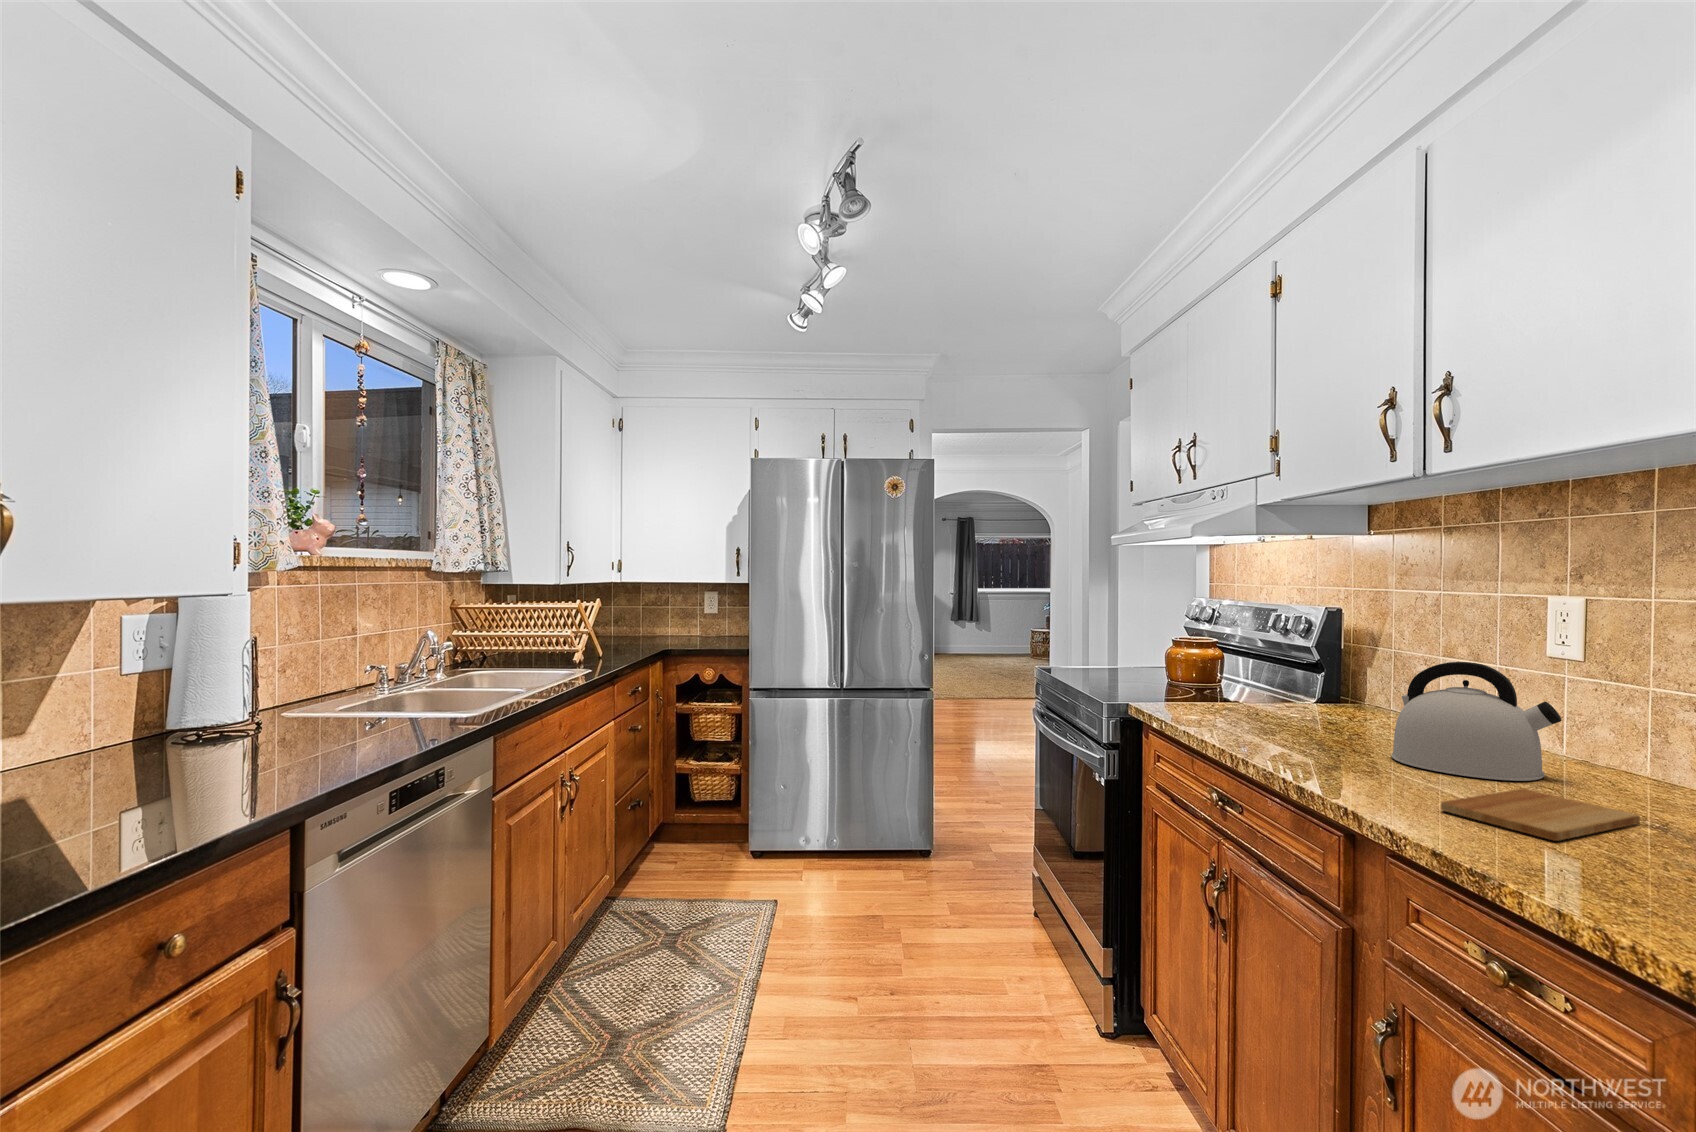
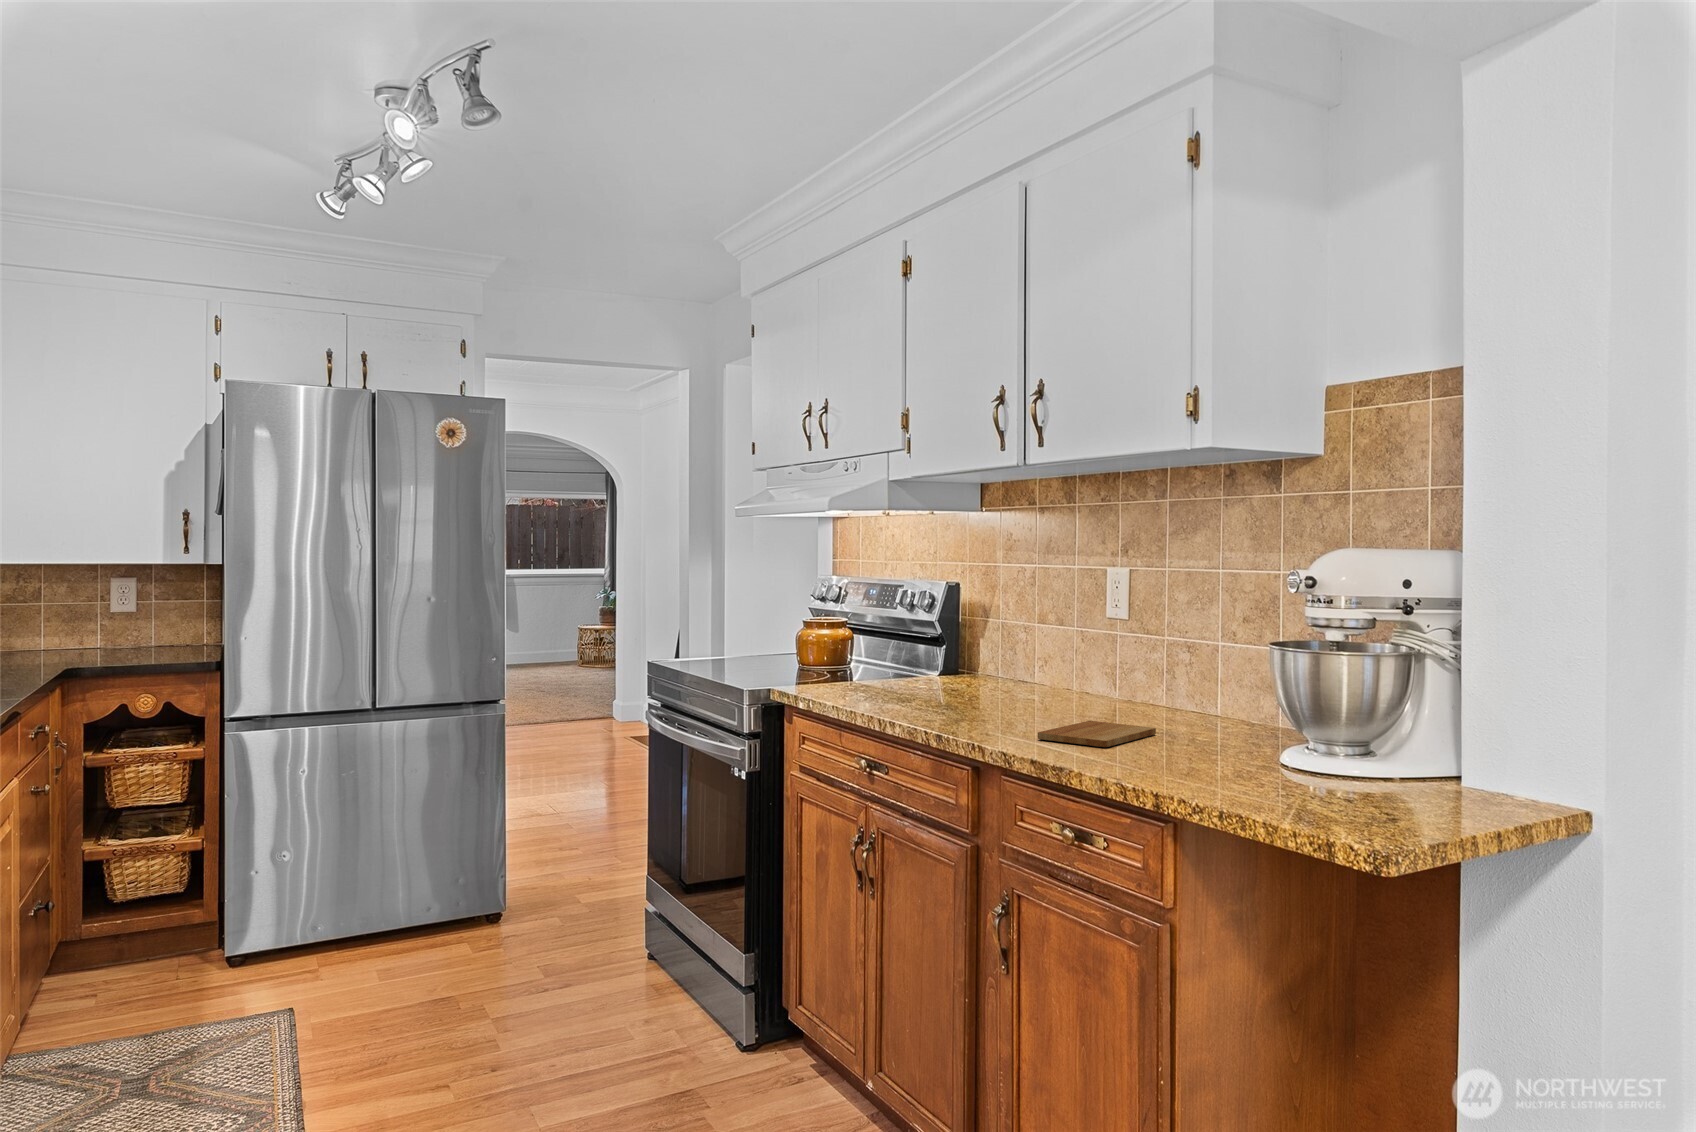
kettle: present [1391,662,1561,781] -> none [1002,625,1116,719]

